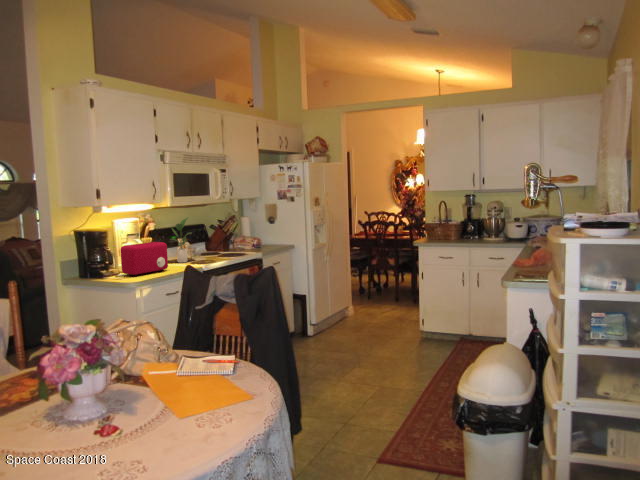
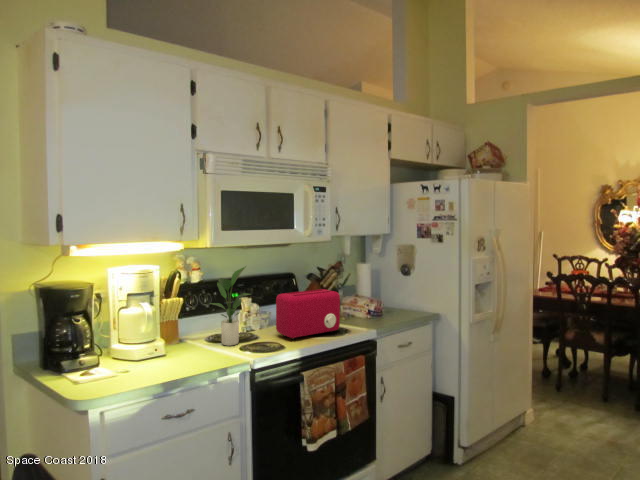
toaster: present [121,242,168,276] -> present [276,289,340,340]

